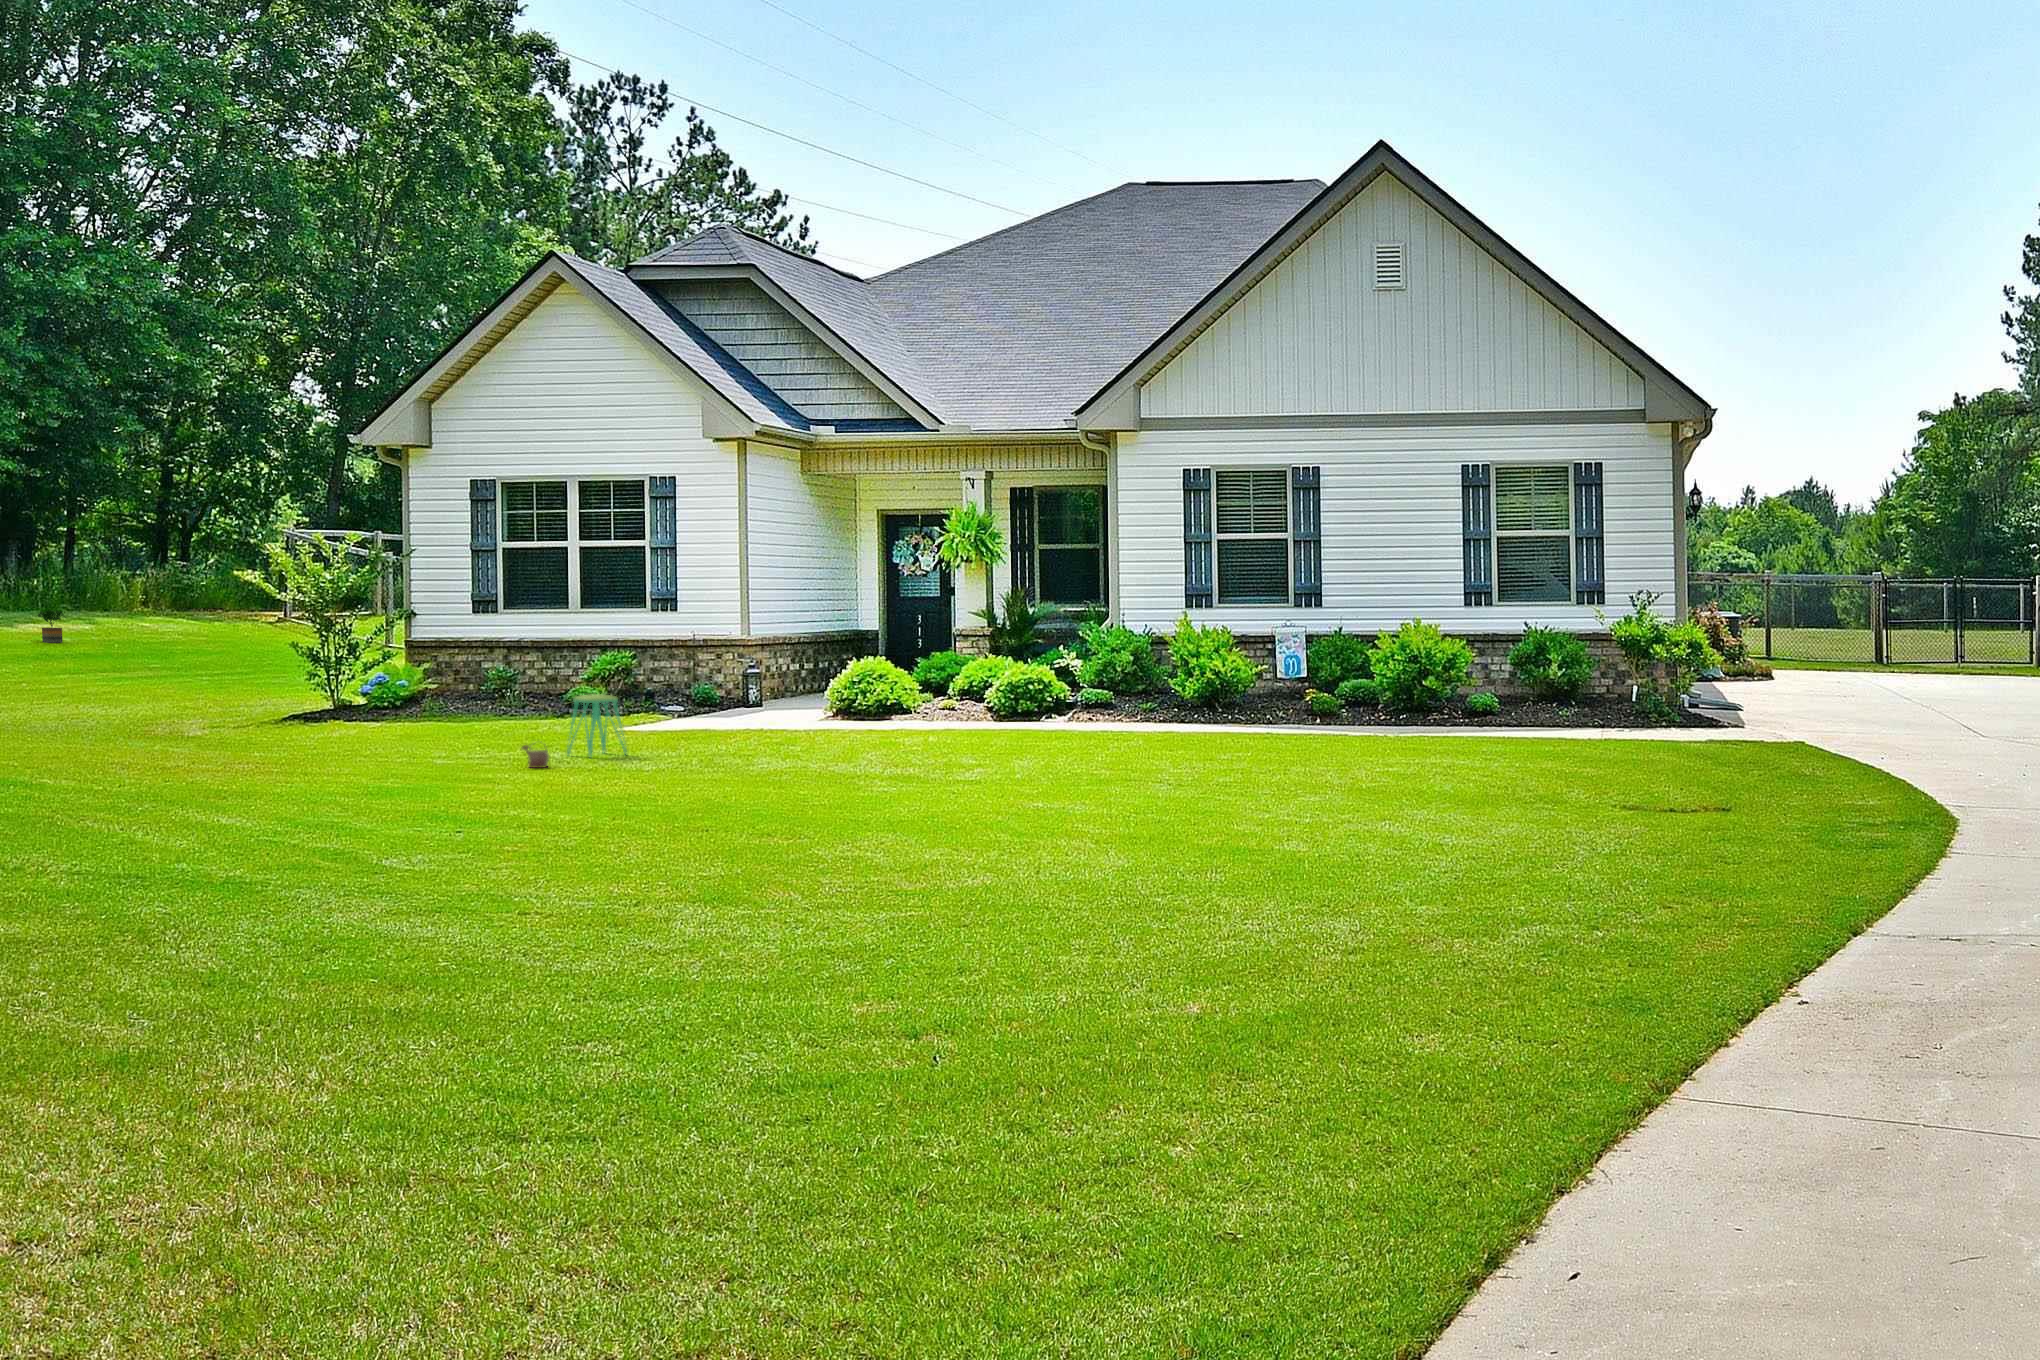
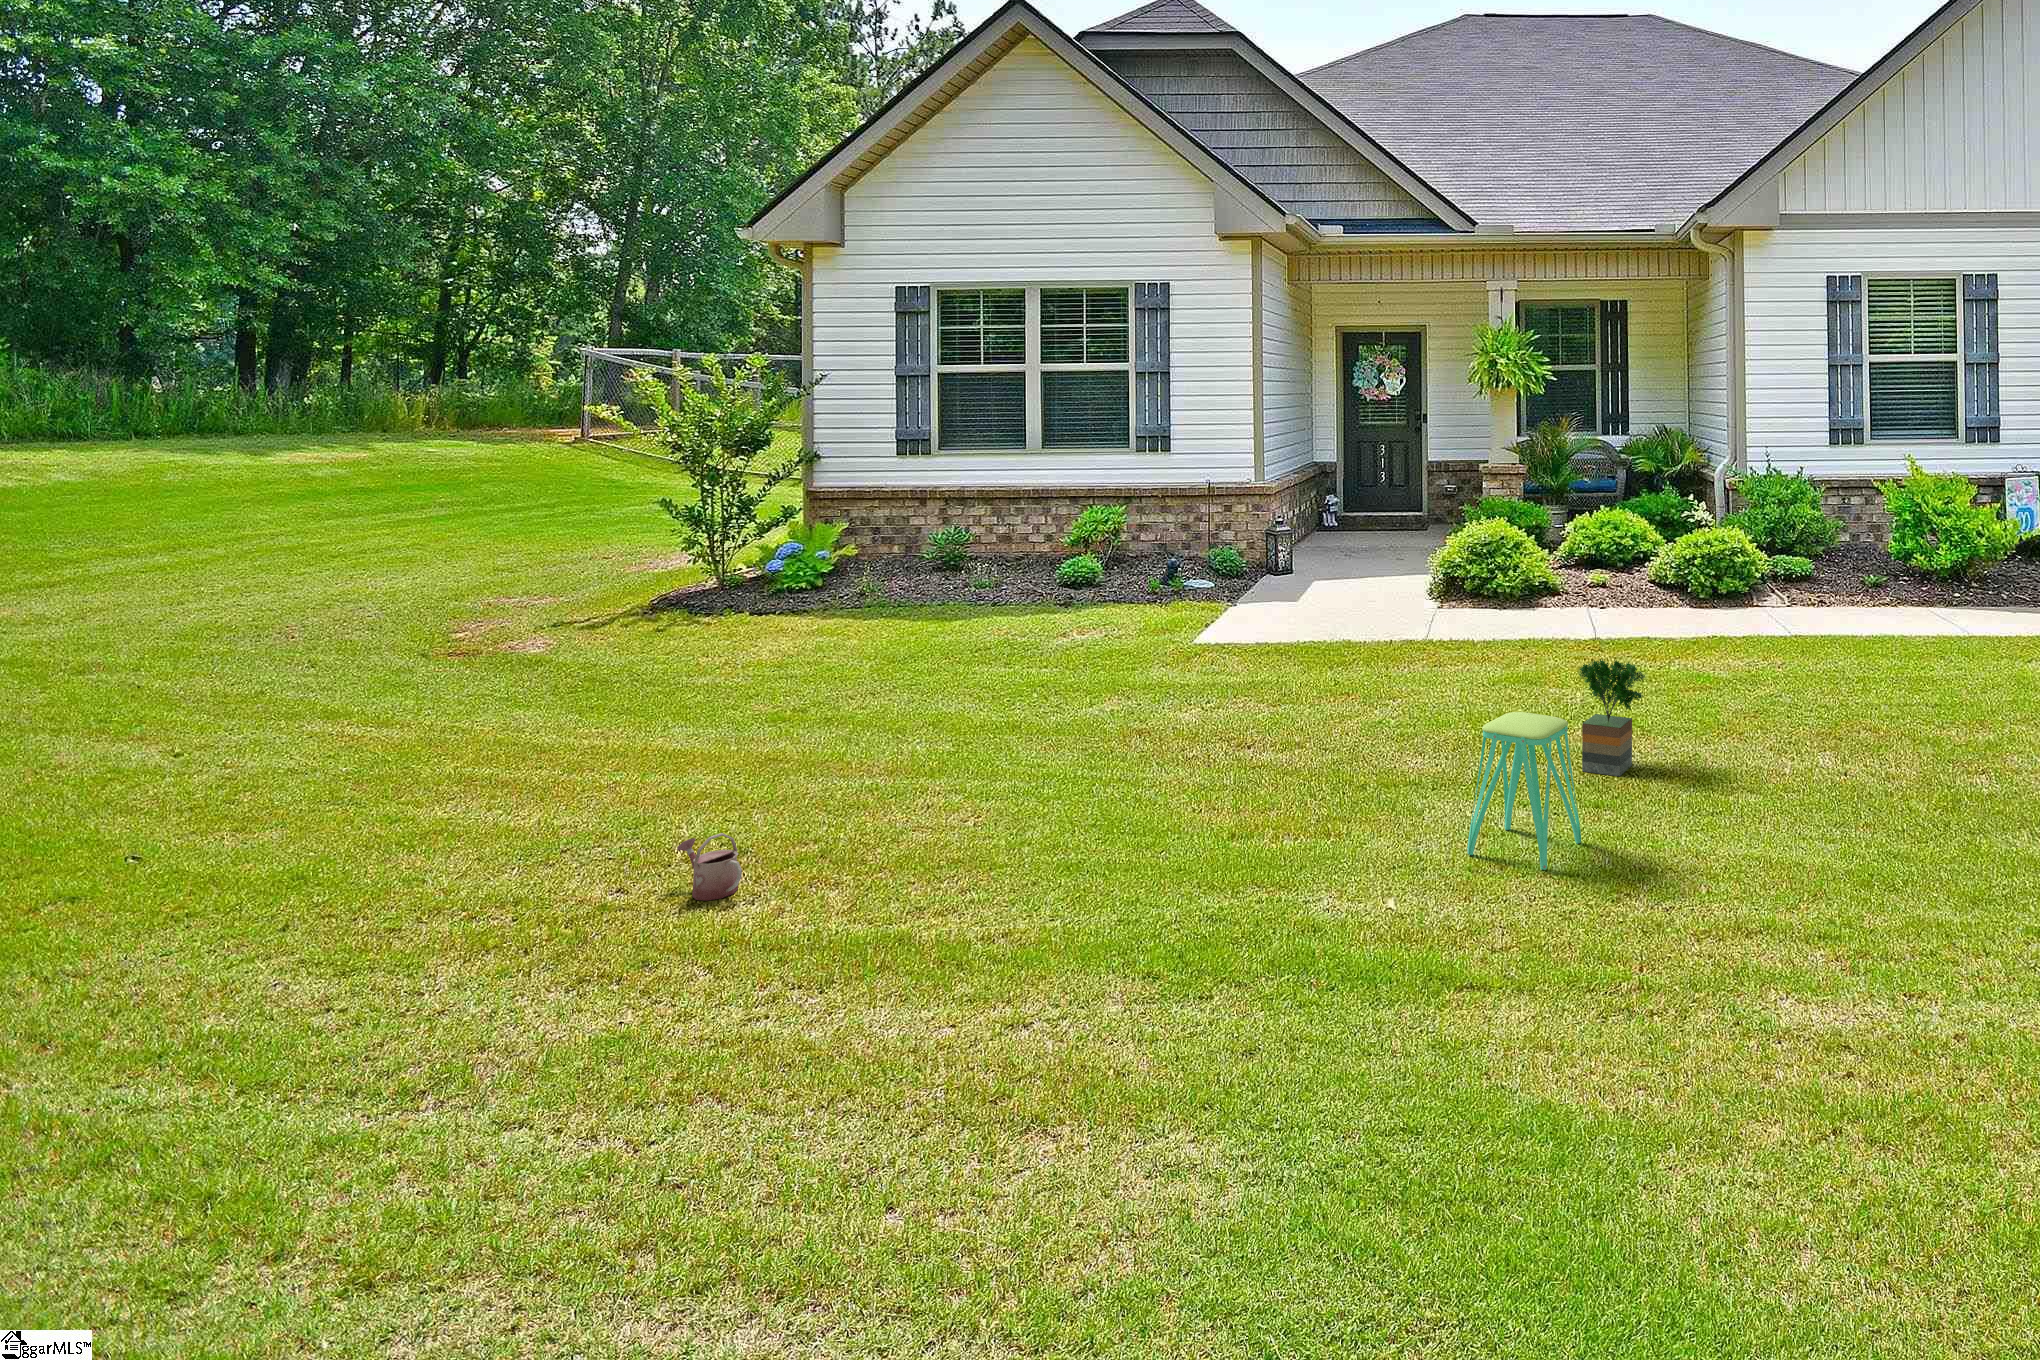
potted tree: present [38,610,66,643] -> present [1579,659,1645,776]
watering can: present [522,745,549,768] -> present [677,833,742,901]

